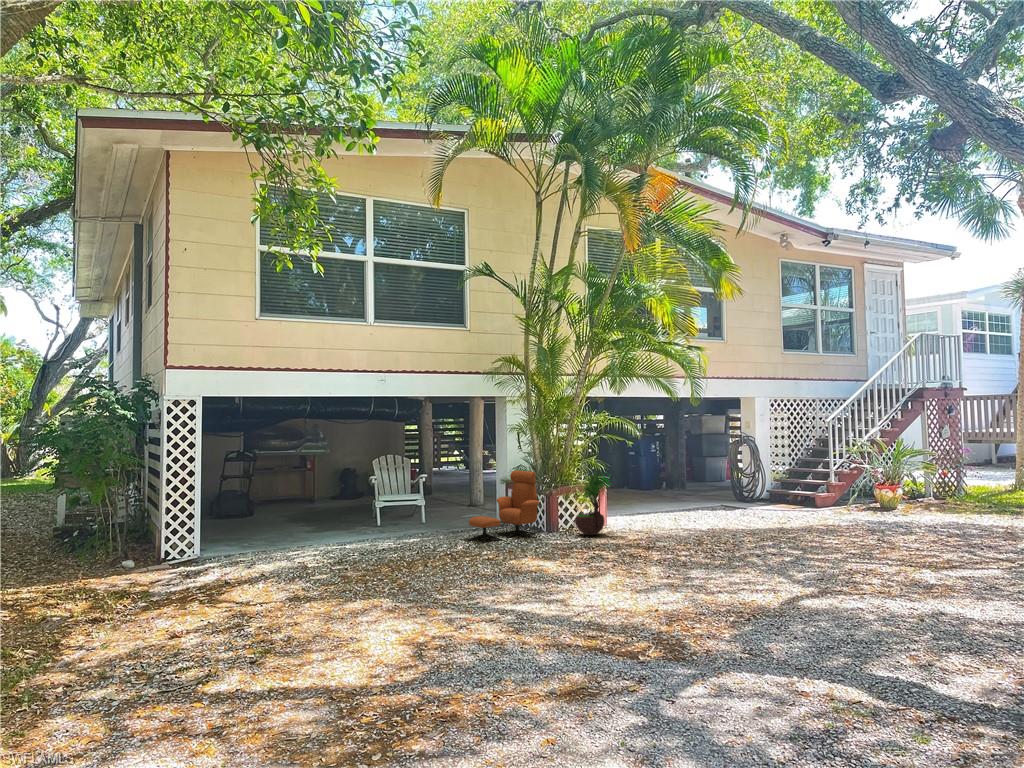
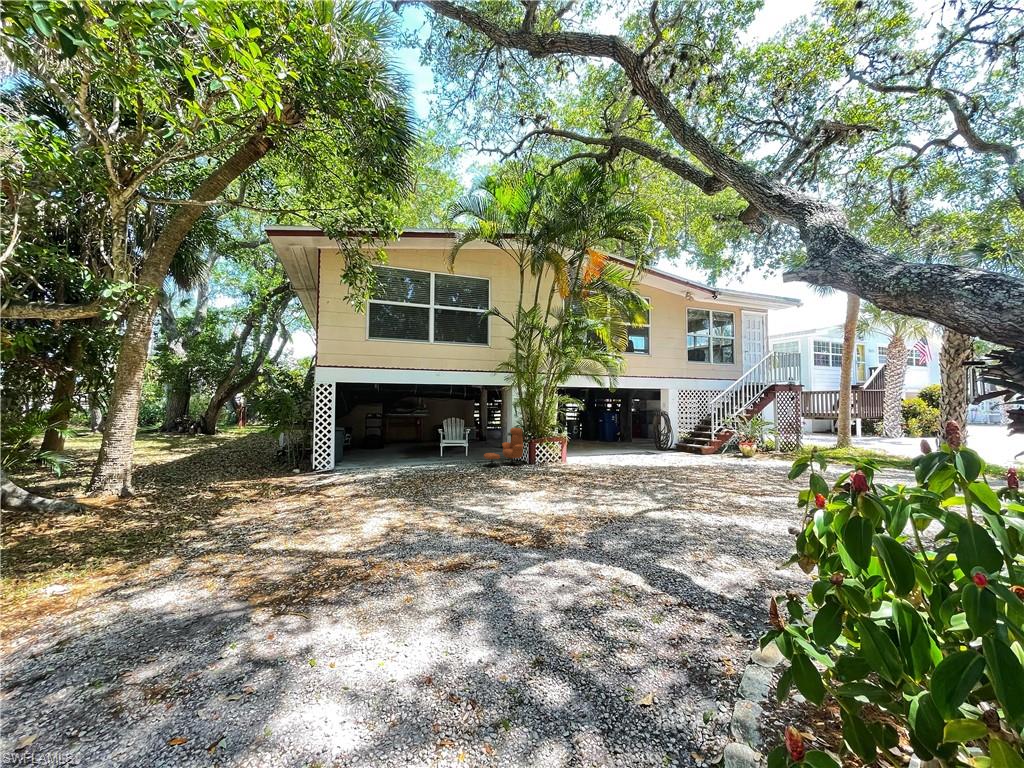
potted tree: present [576,473,611,535] -> none [545,427,566,466]

